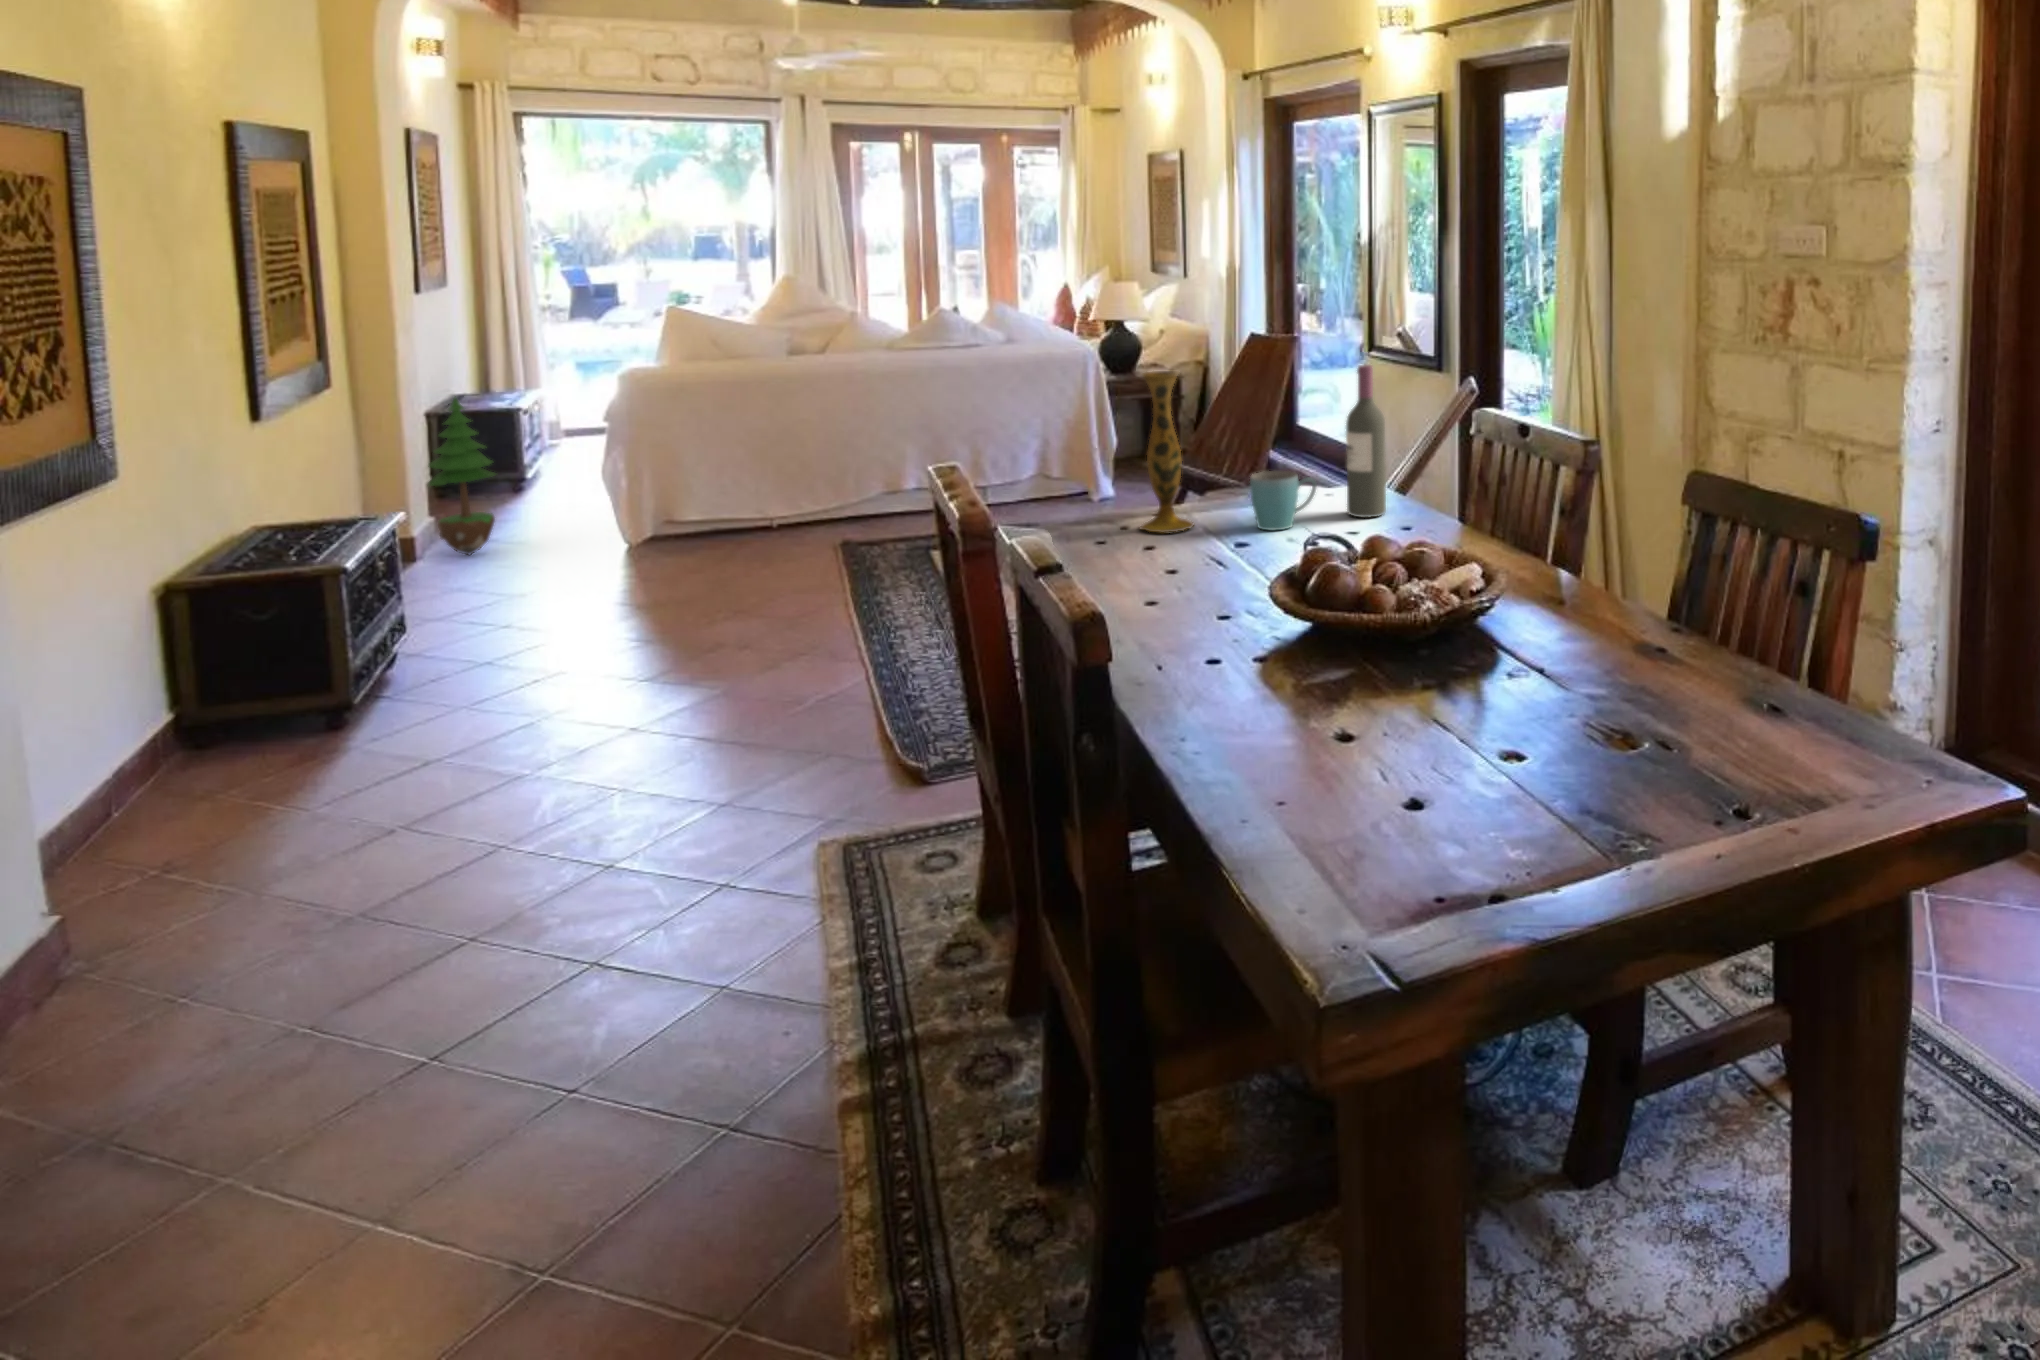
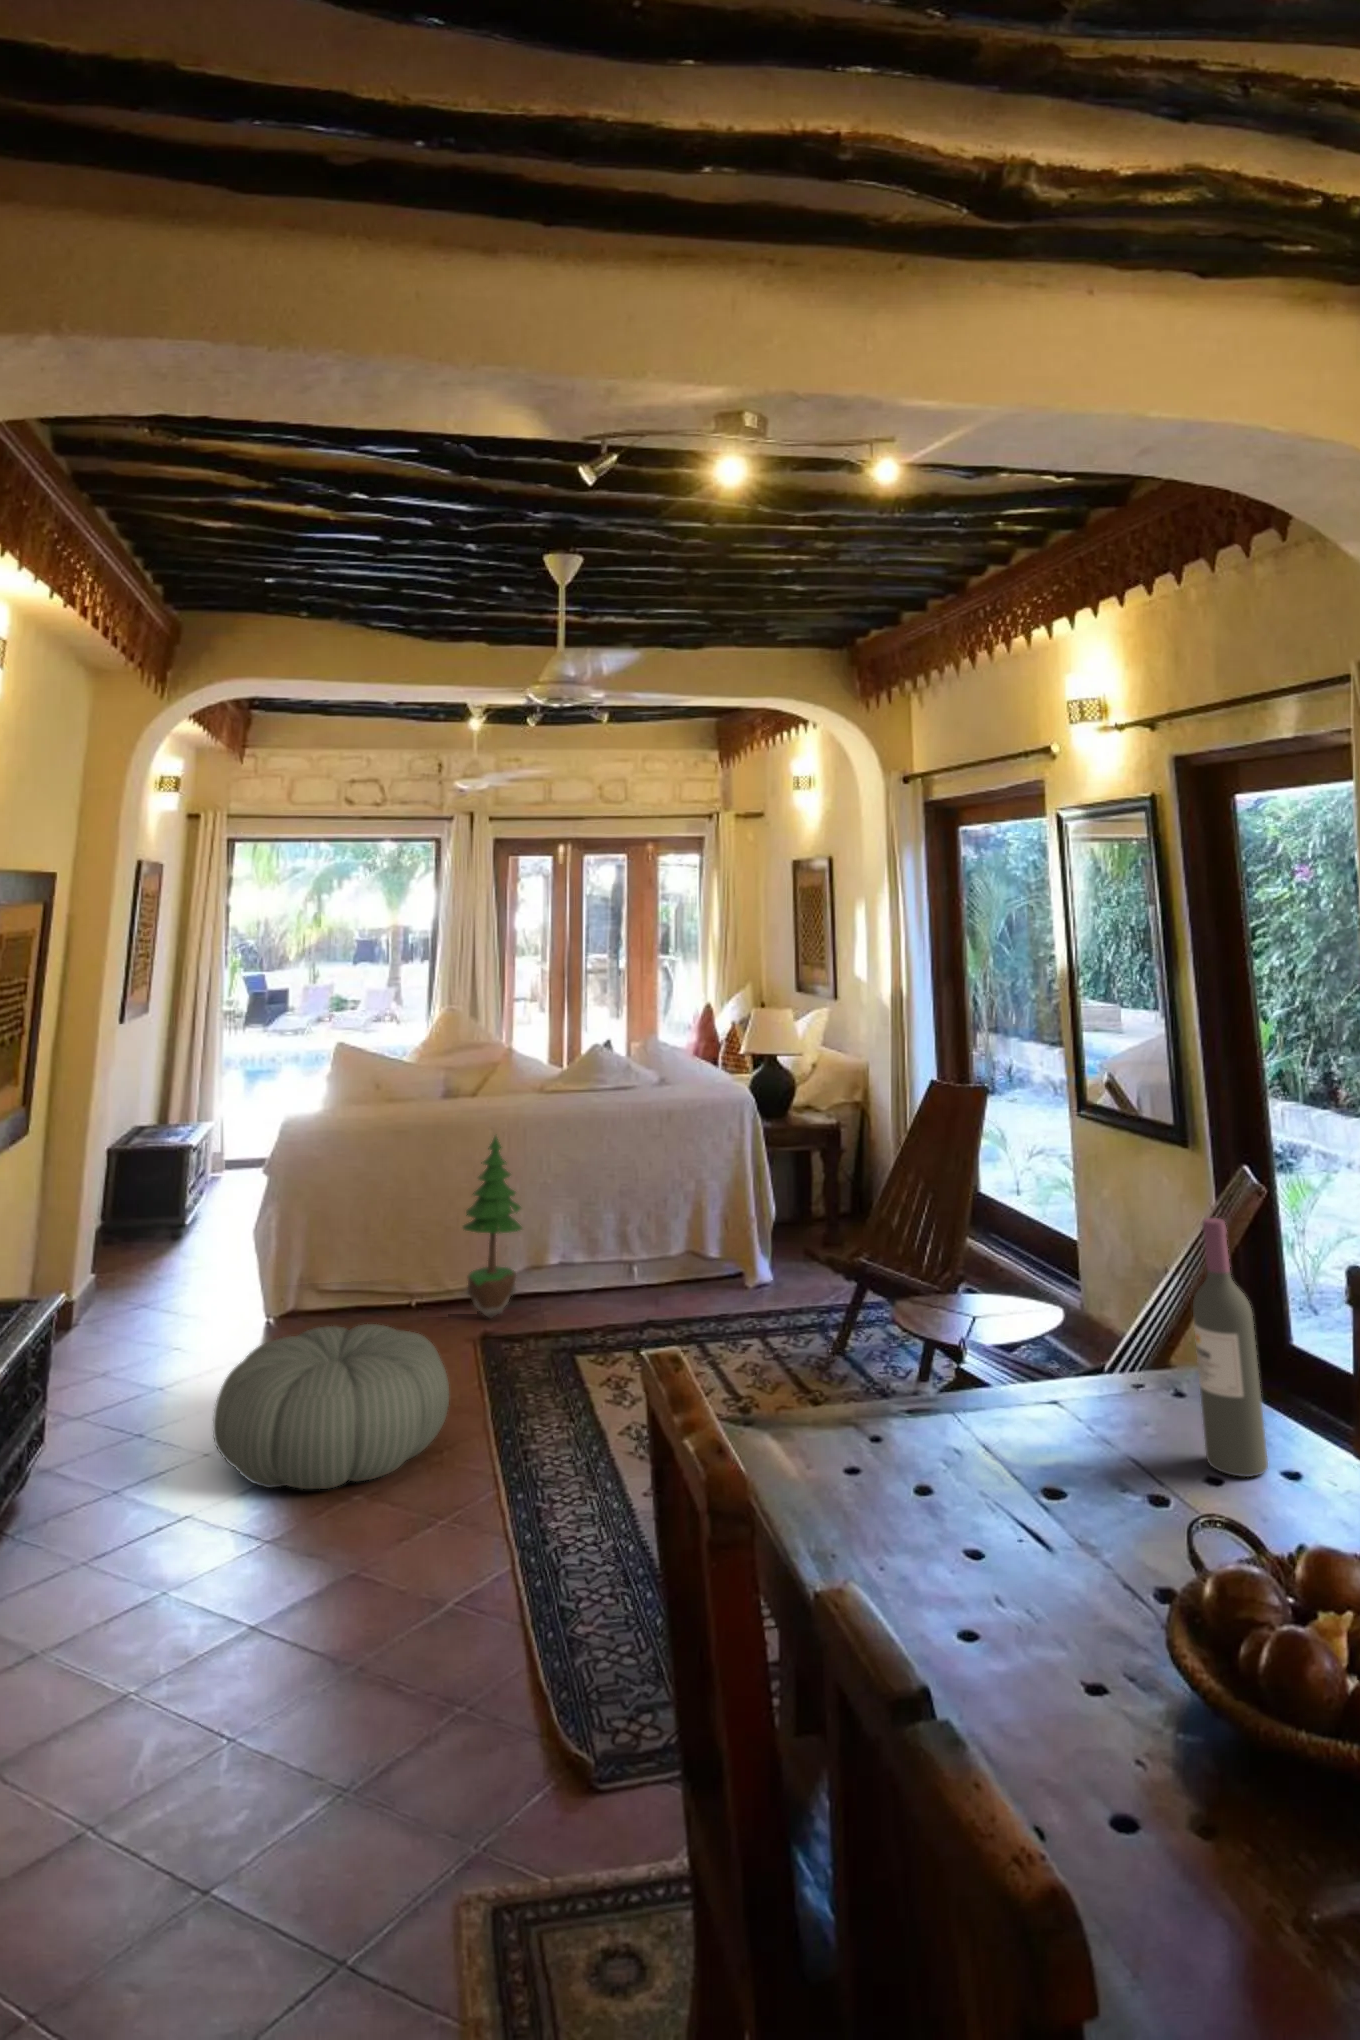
vase: present [1140,371,1194,533] -> none [905,1219,986,1488]
potted tree: present [428,396,495,555] -> present [463,1136,522,1318]
mug: present [1250,471,1317,530] -> none [1066,1387,1164,1498]
pouf: none [587,527,813,643] -> present [213,1324,449,1489]

